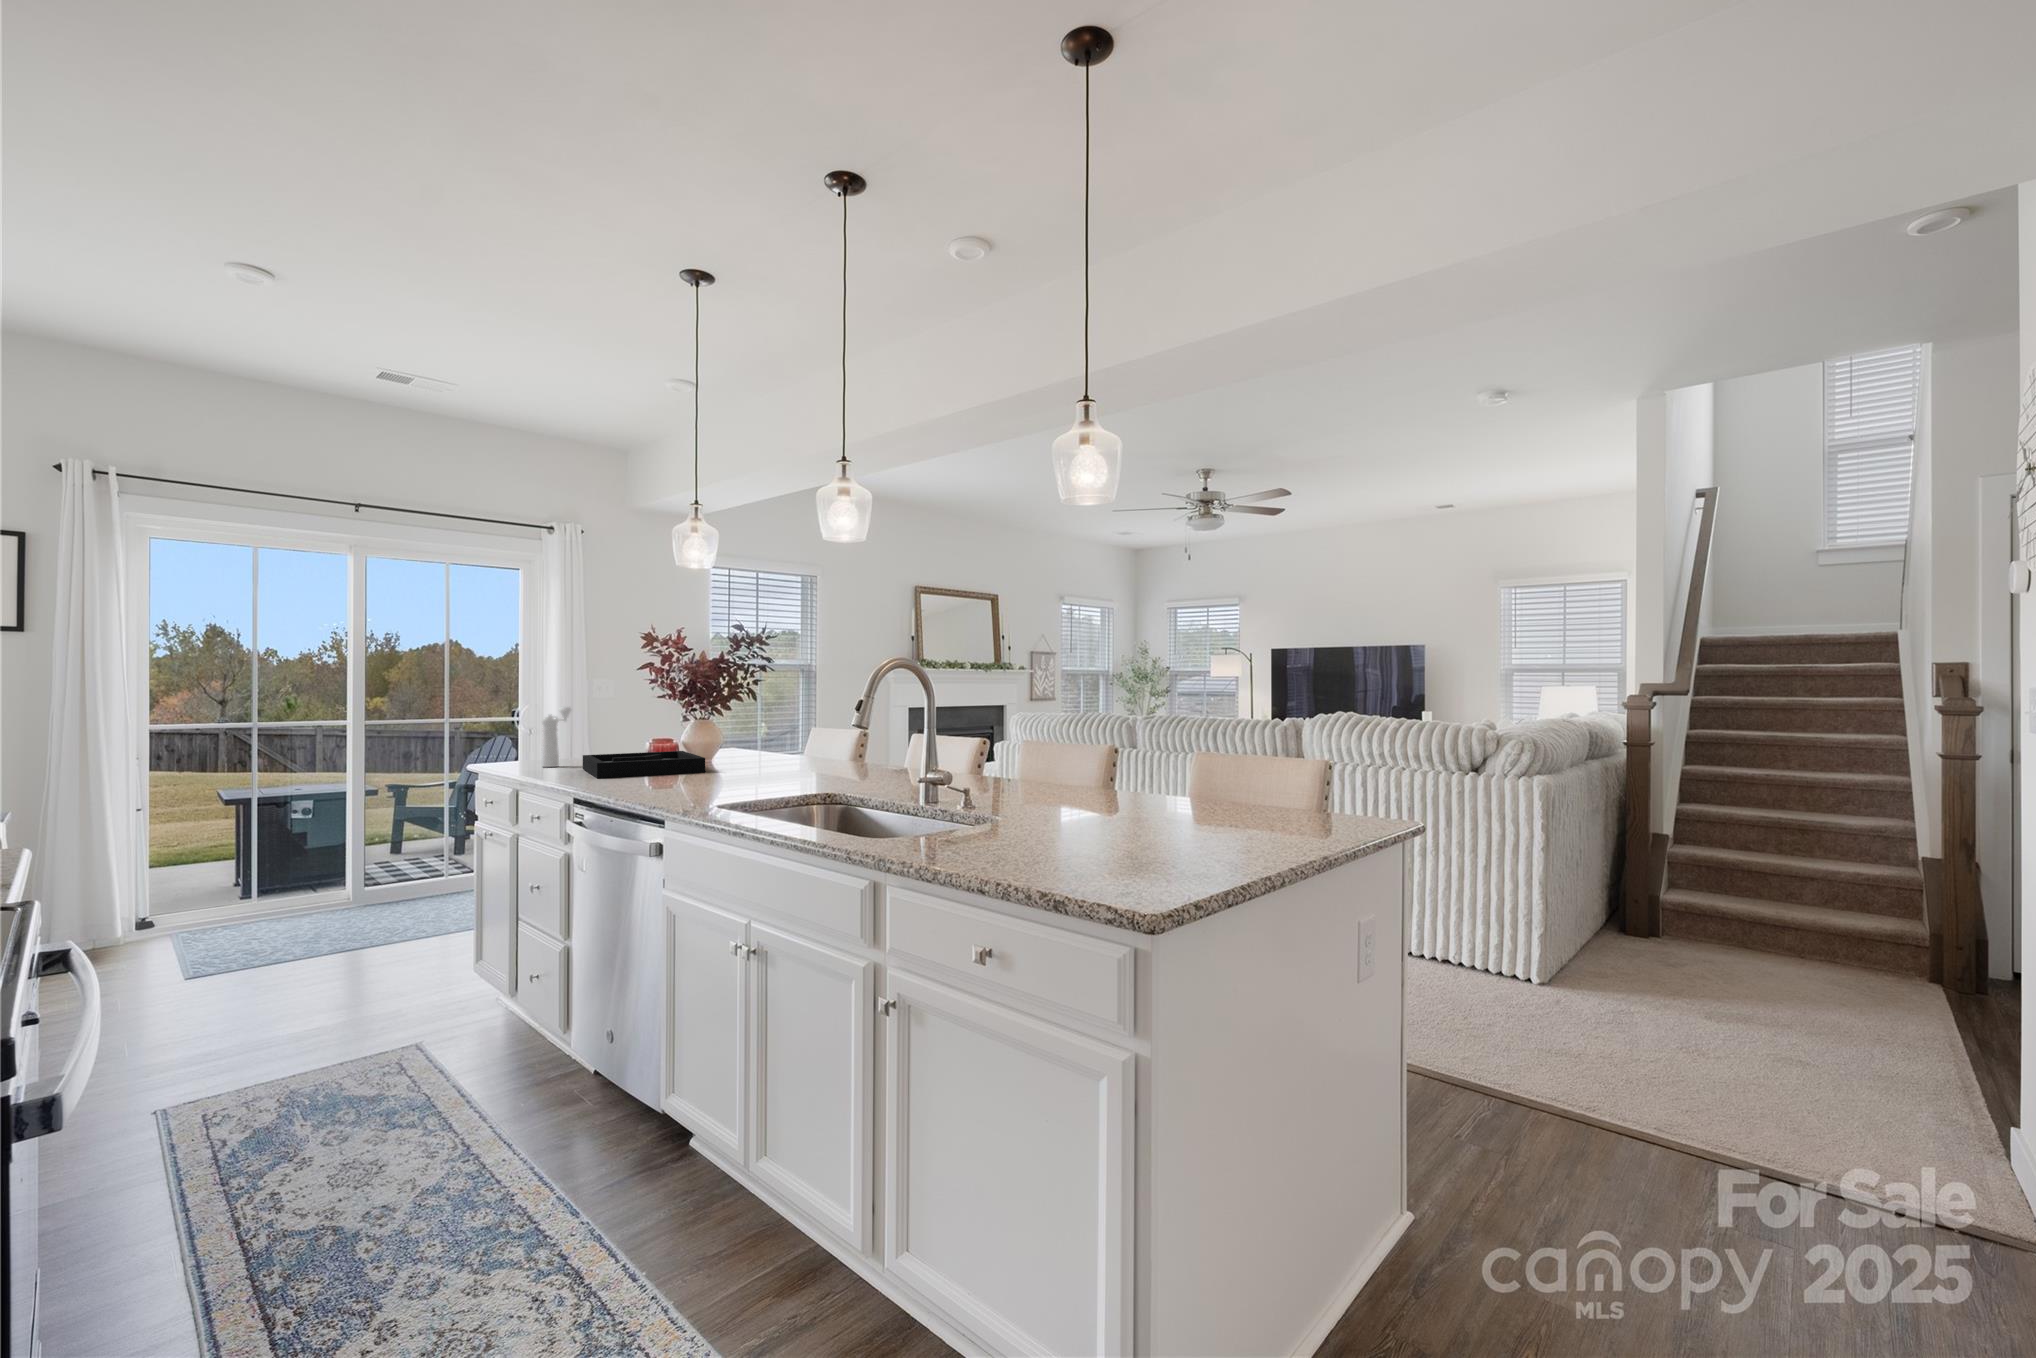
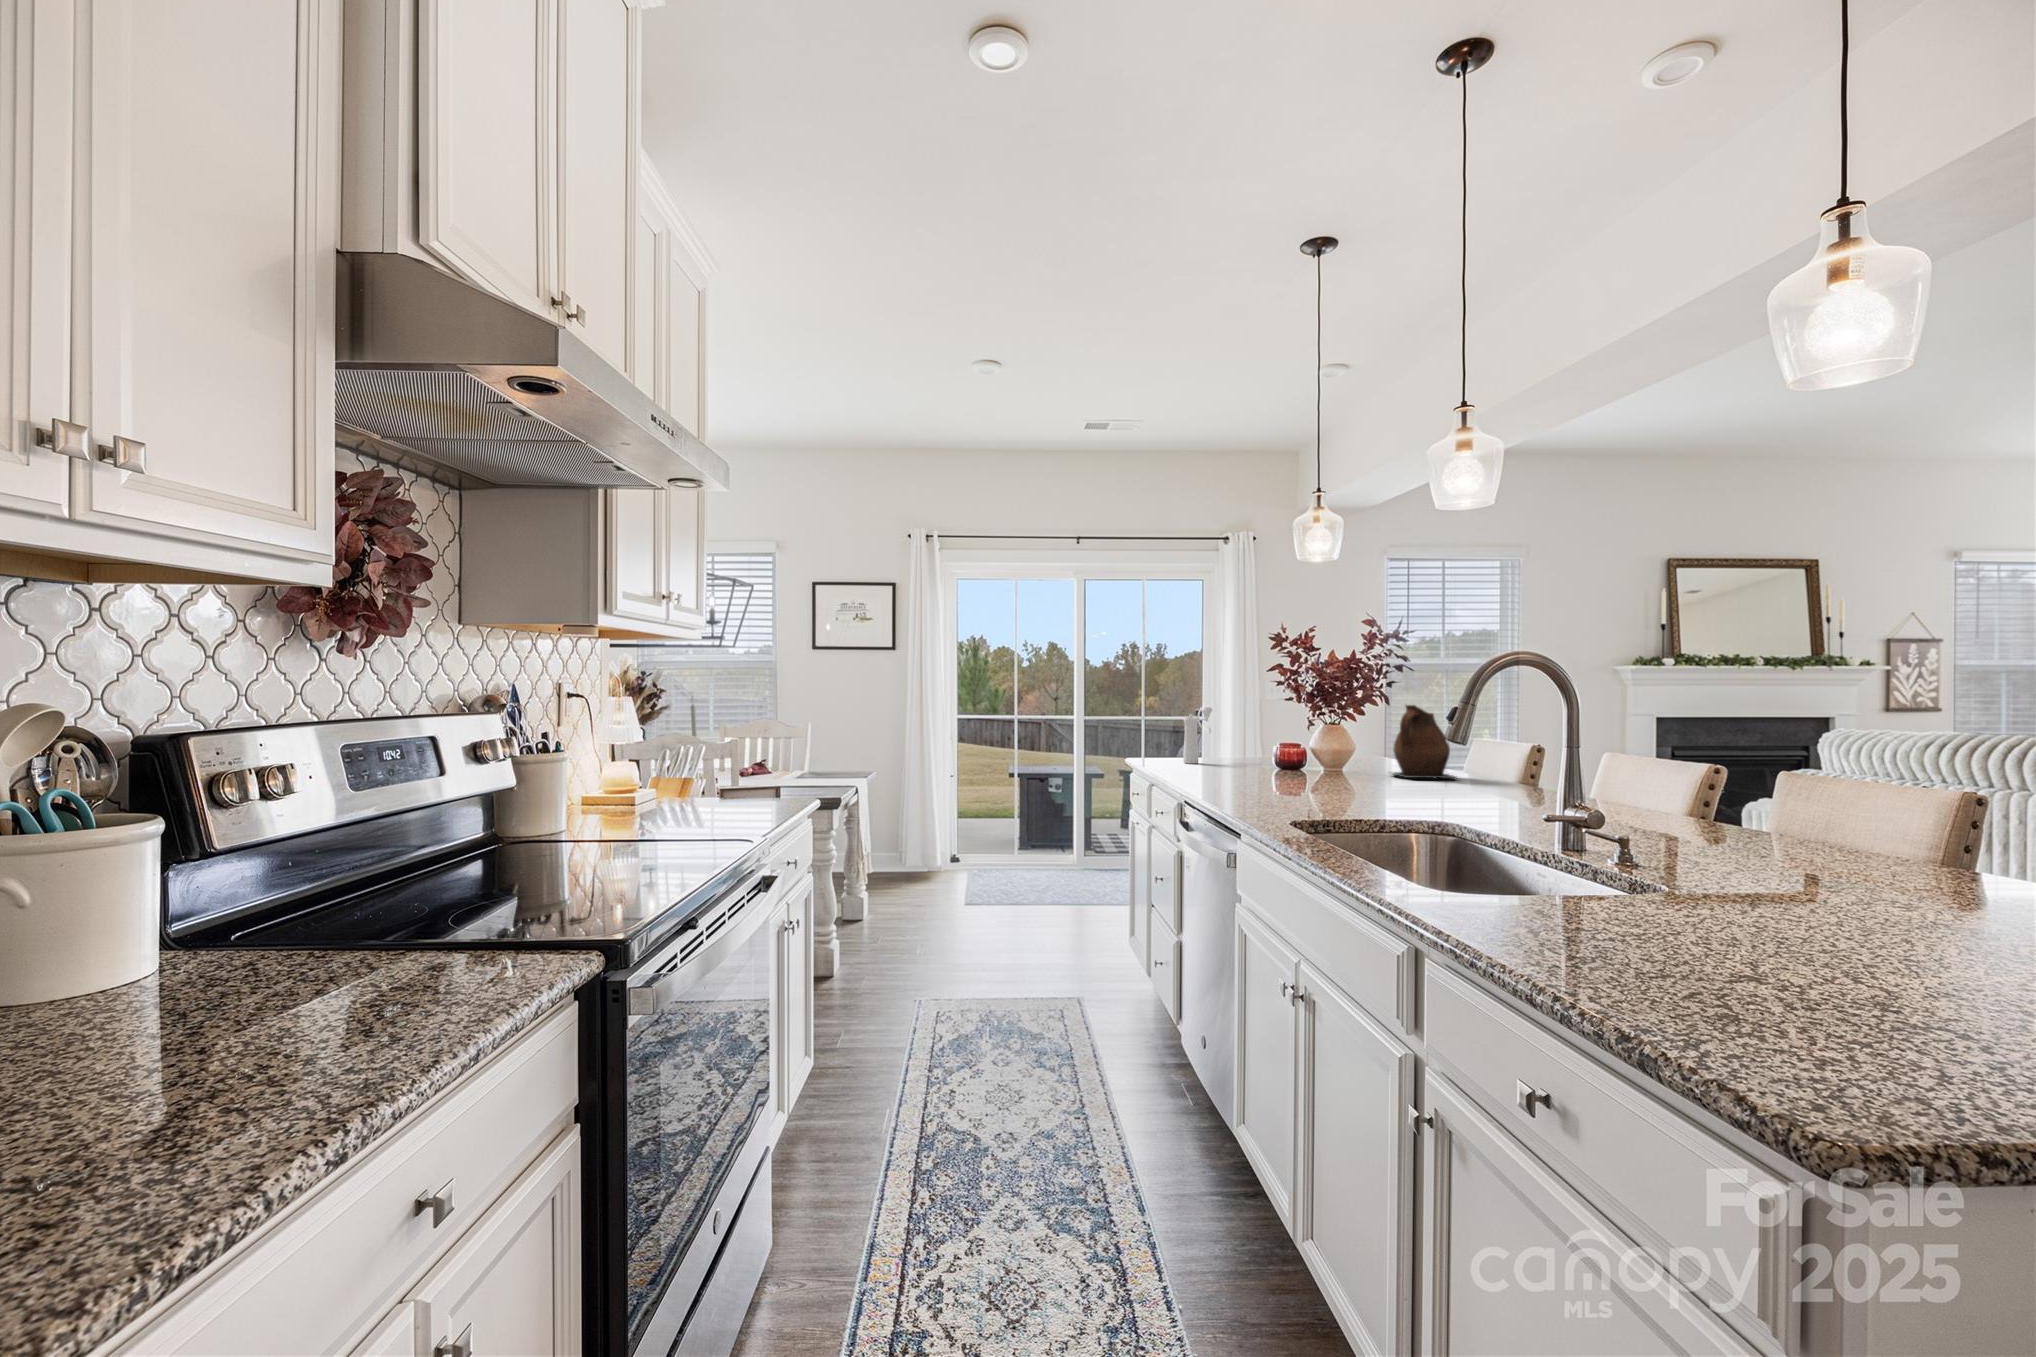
ceramic pitcher: none [754,699,816,764] -> present [1393,705,1457,779]
decorative tray: present [583,751,705,778] -> none [1214,754,1324,781]

